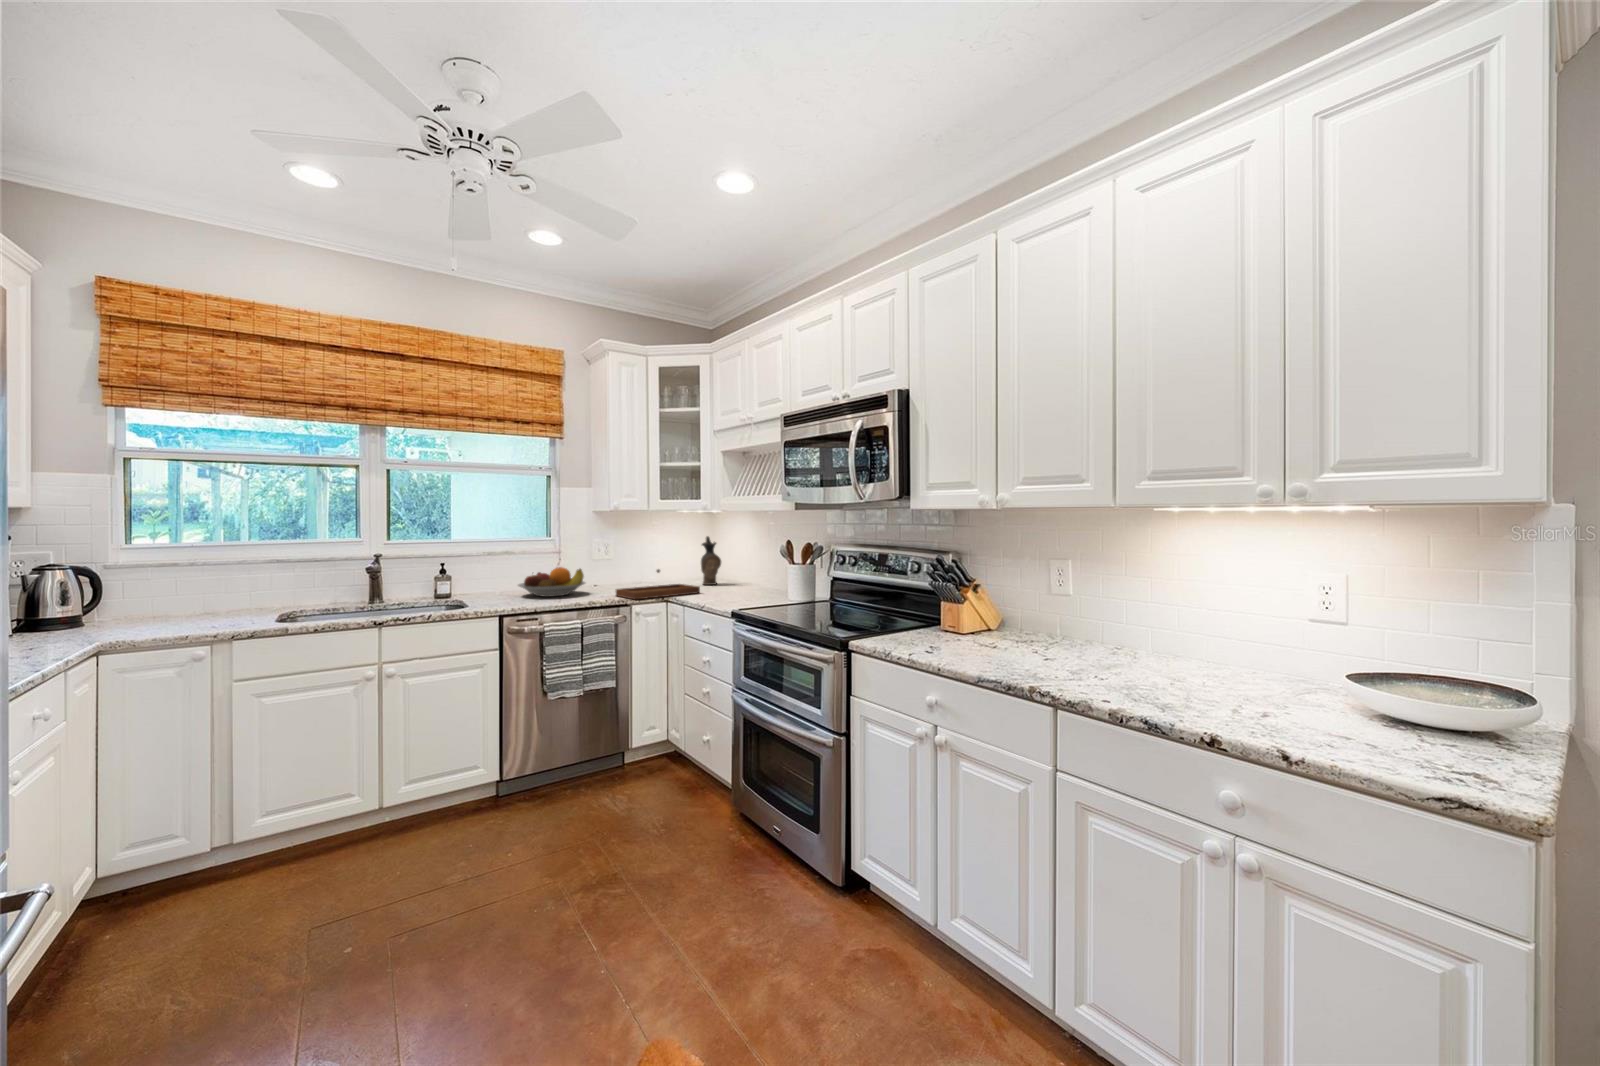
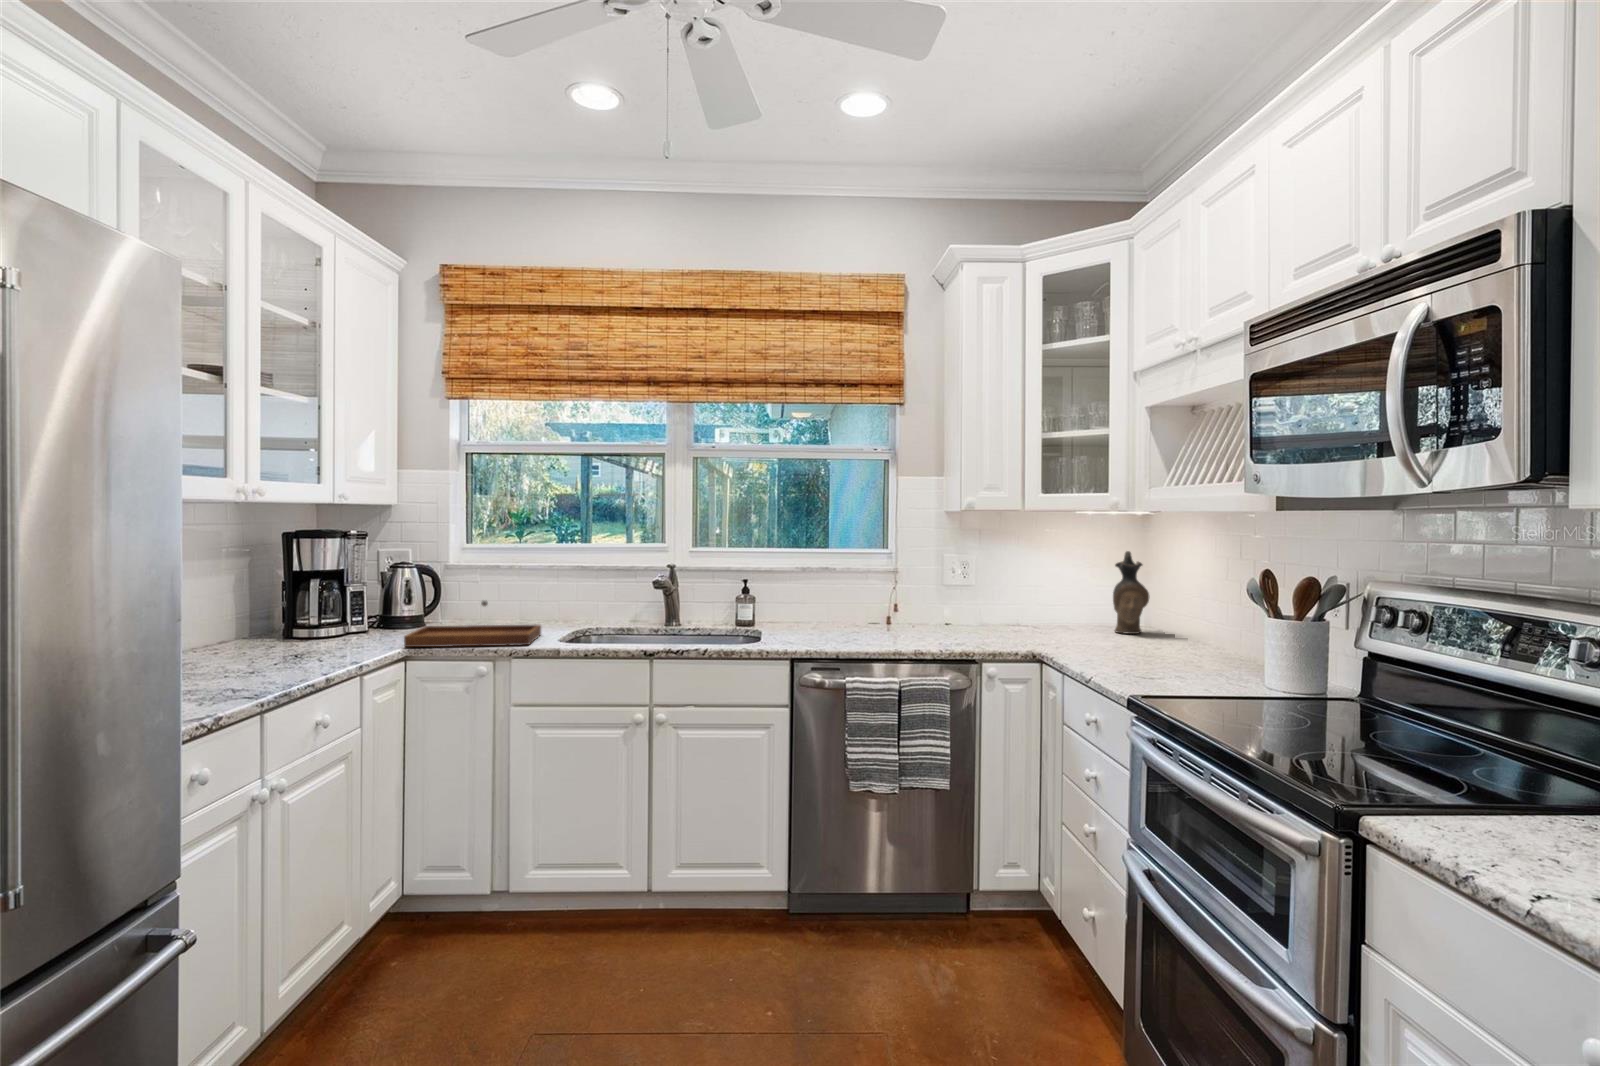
fruit bowl: present [518,567,585,597] -> none [831,590,923,632]
tray: present [616,569,700,599] -> present [404,600,541,647]

